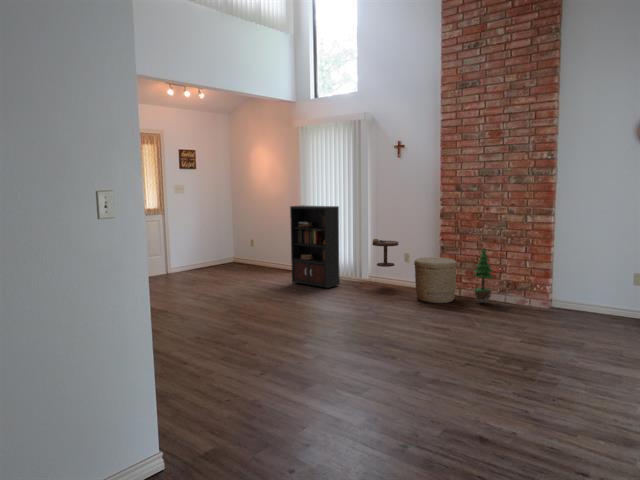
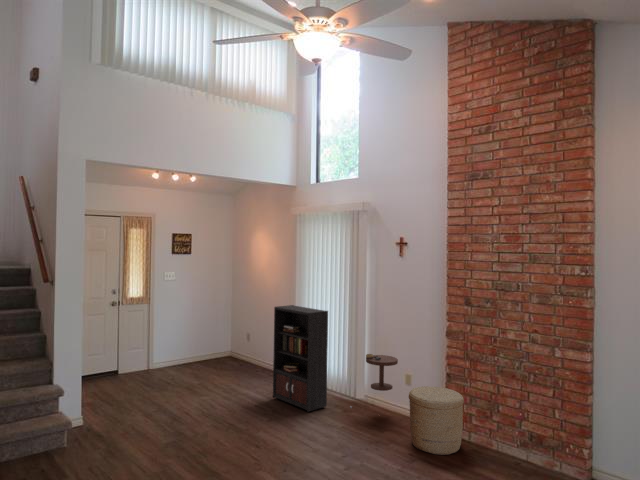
potted tree: present [473,248,493,303] -> none [482,384,511,460]

